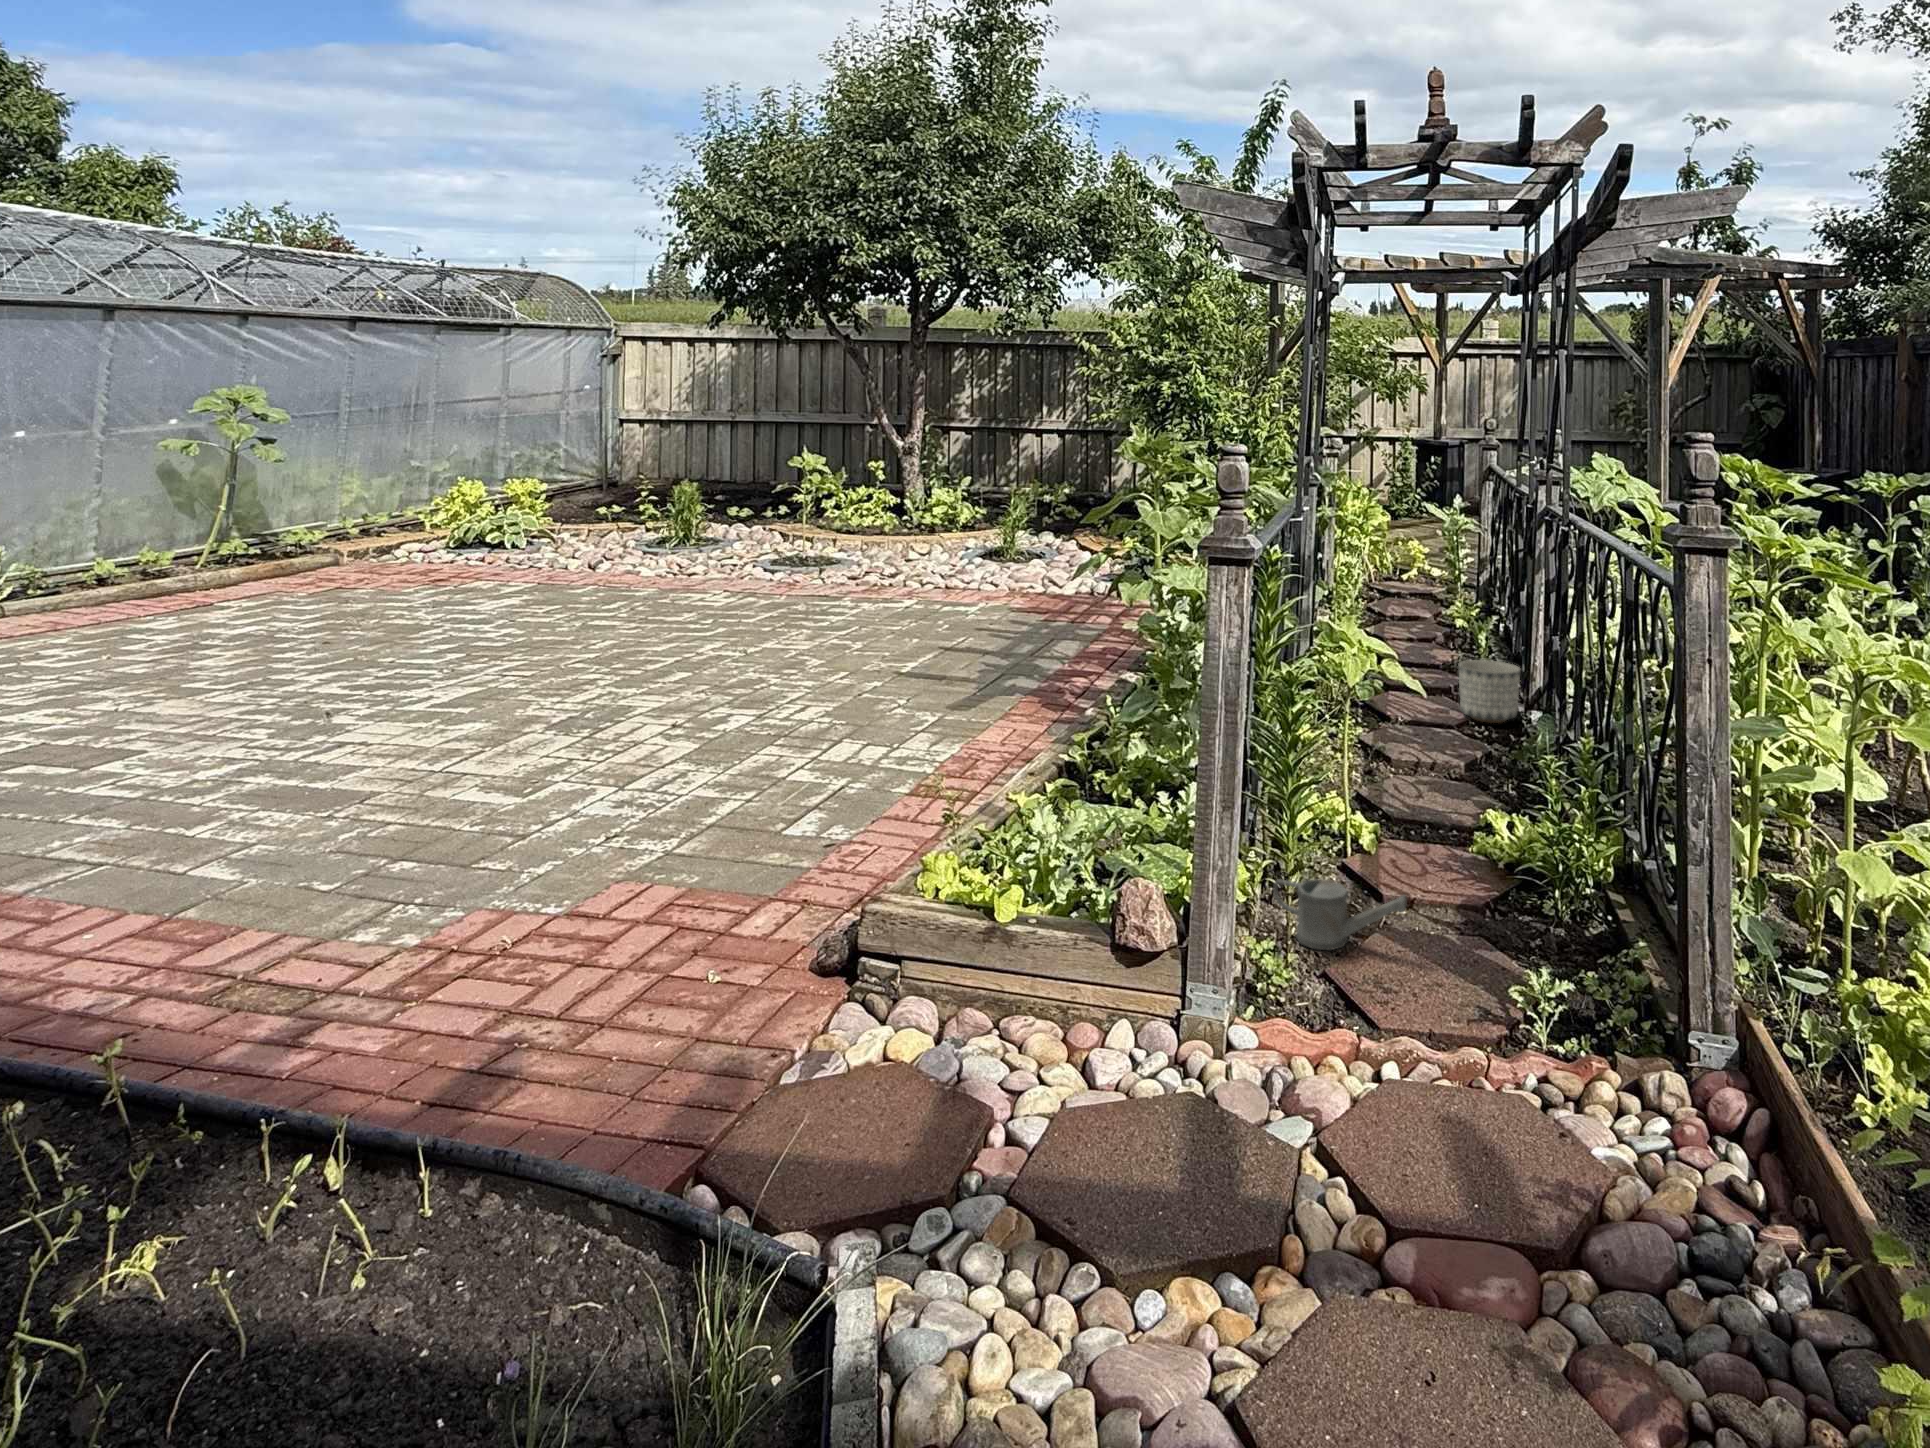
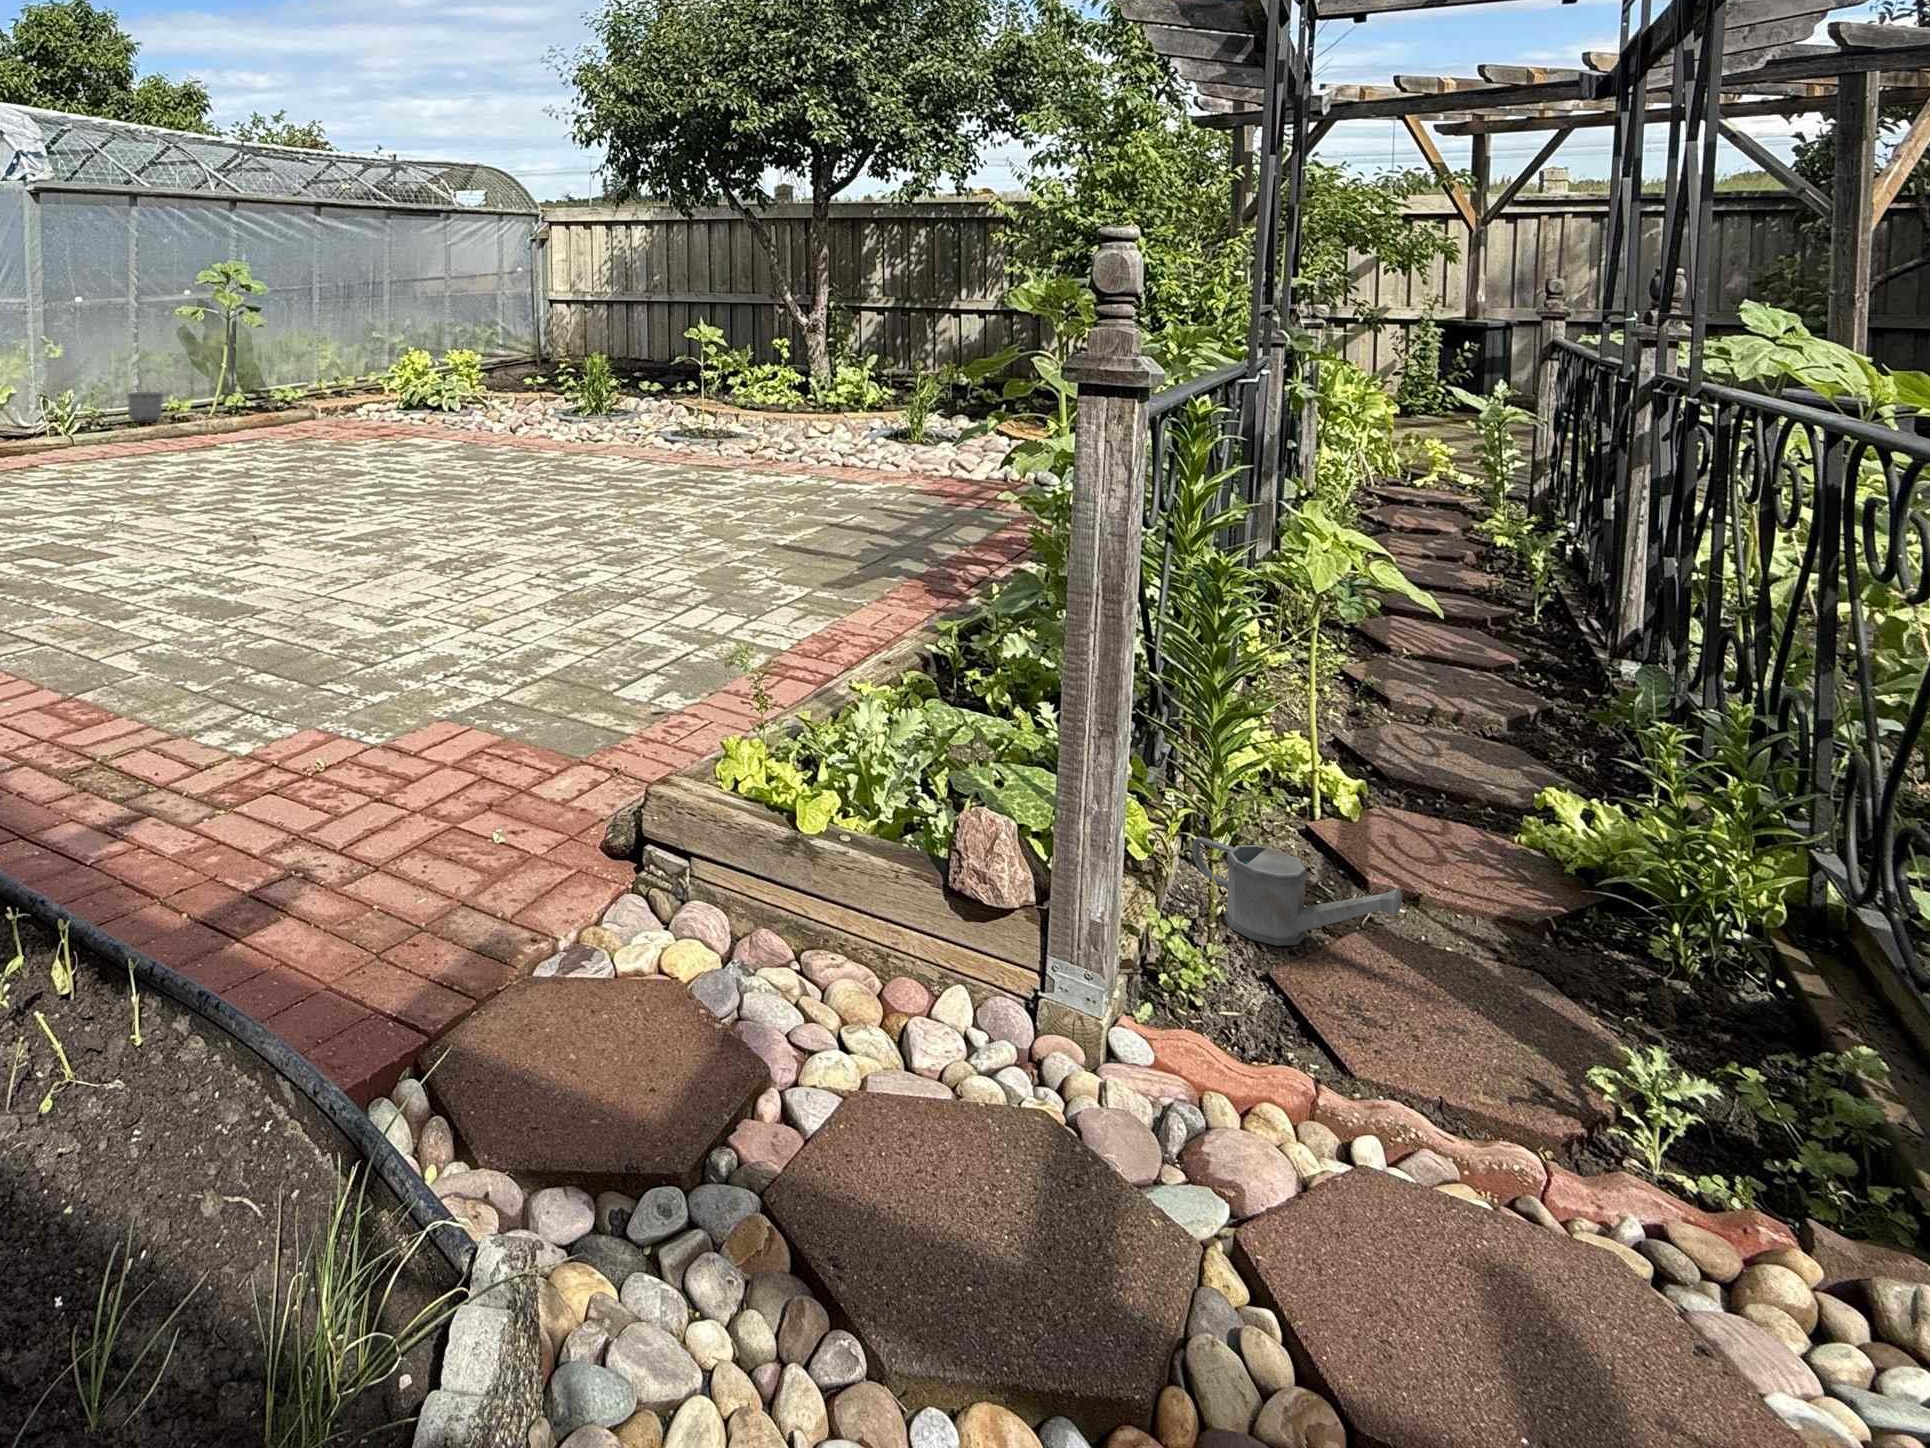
planter: present [1458,660,1520,723] -> present [128,392,163,423]

